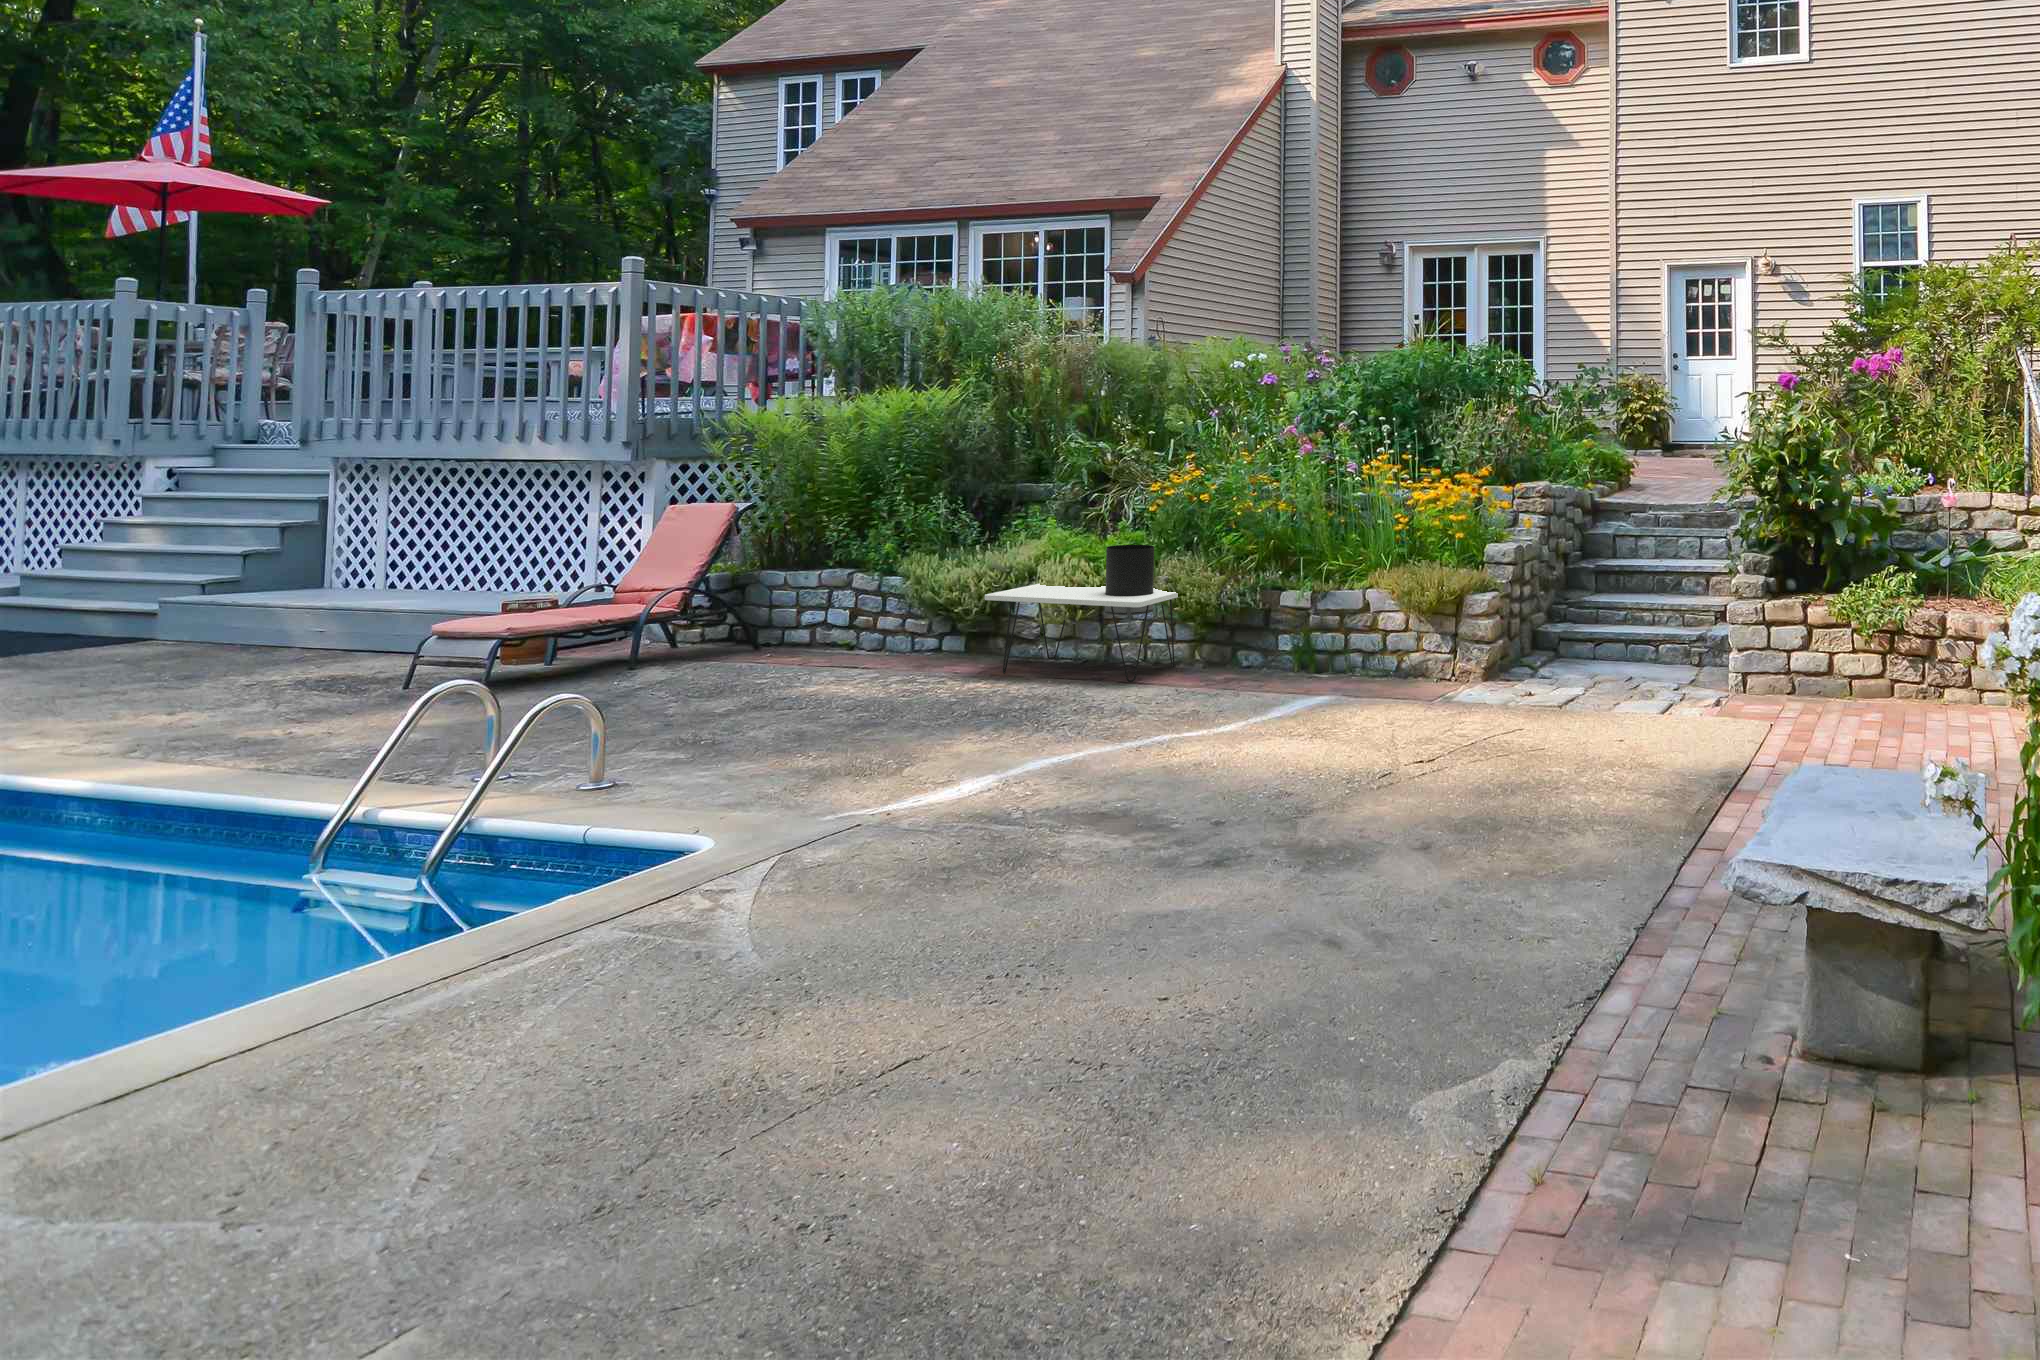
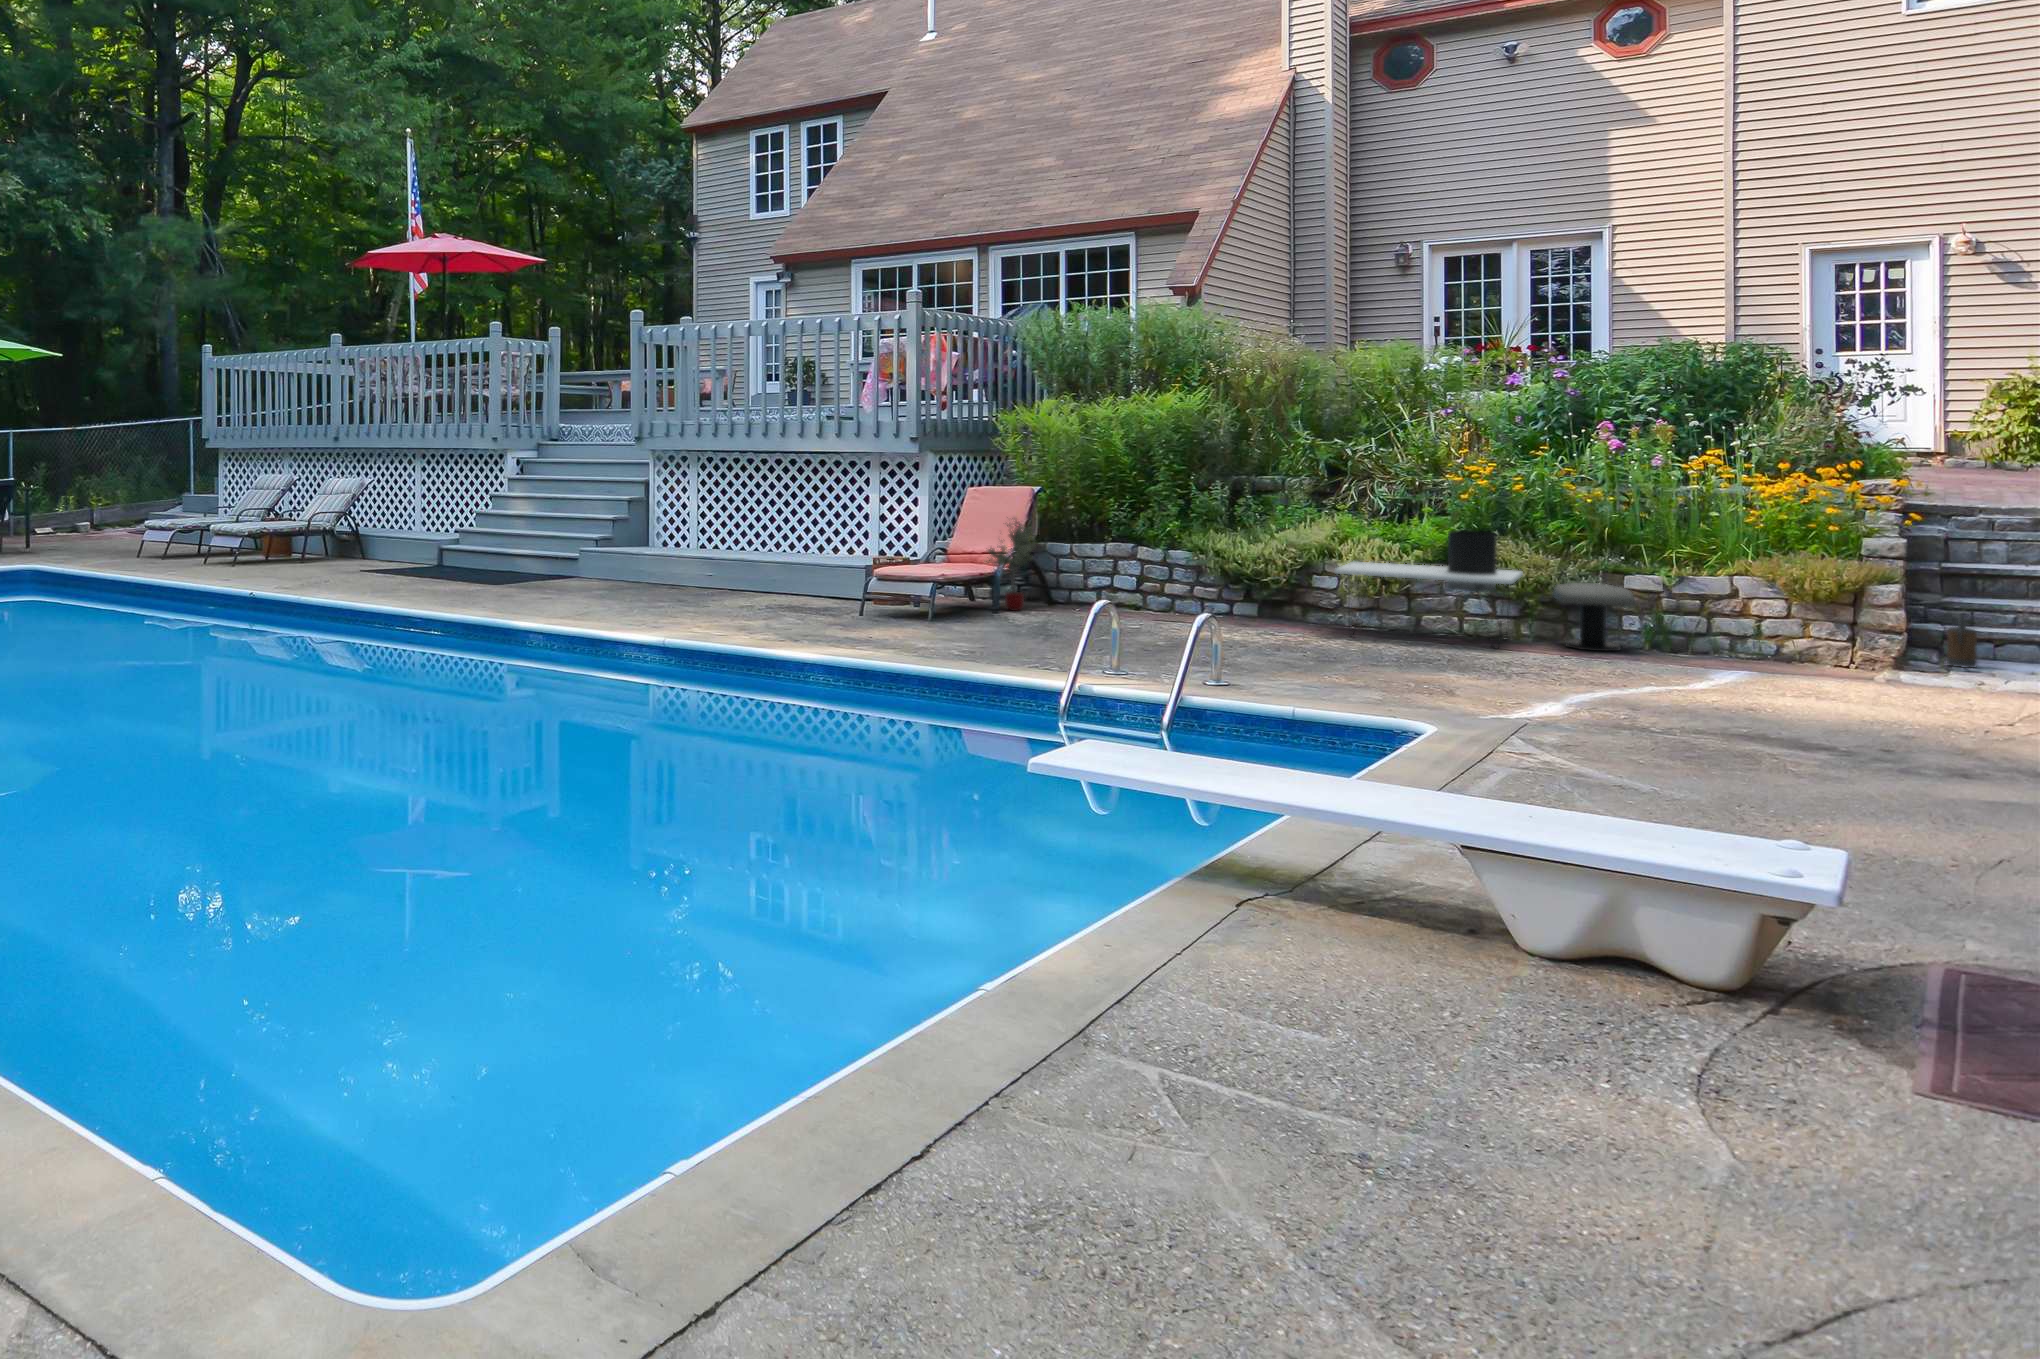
potted tree: none [643,537,730,656] -> present [988,521,1035,611]
stool: none [1200,600,1280,677] -> present [1552,583,1637,651]
watering can: none [1534,619,1556,675] -> present [1947,614,1977,668]

